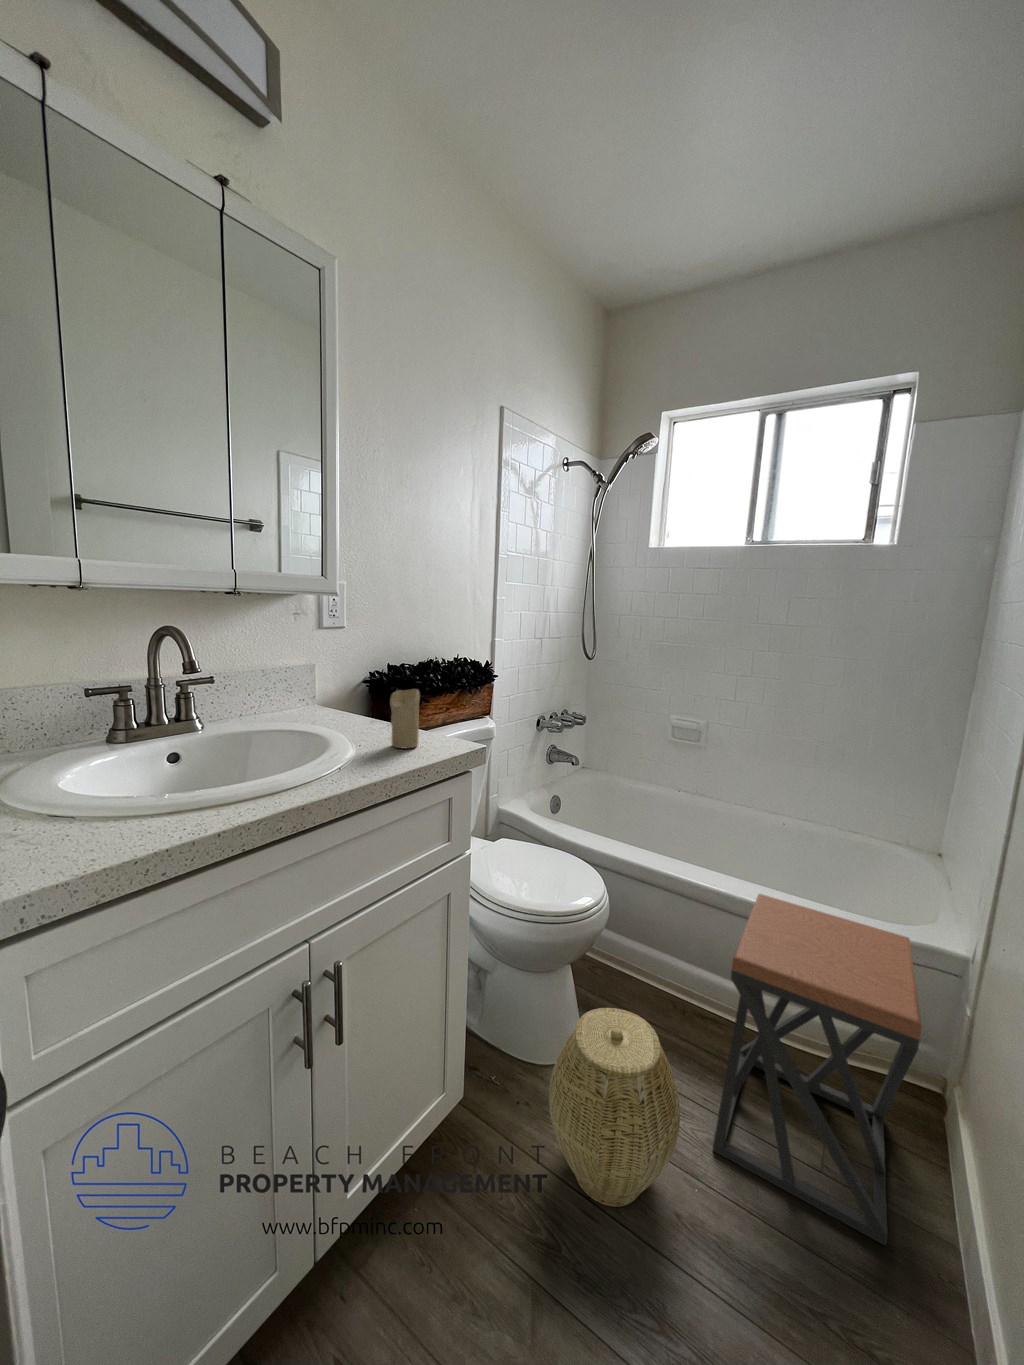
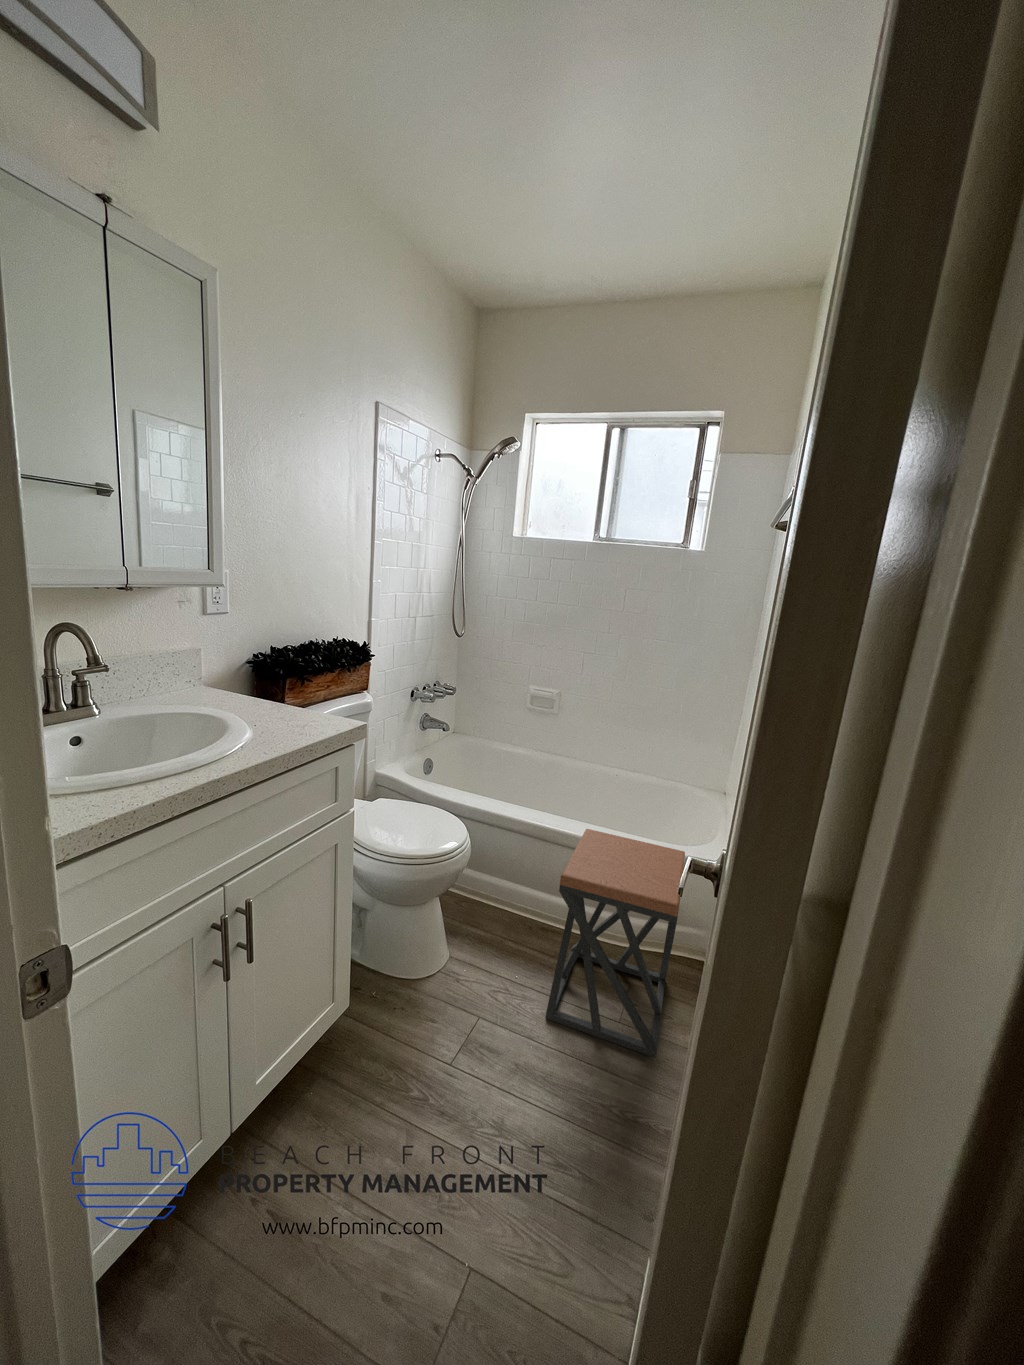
candle: present [390,689,420,748] -> none [282,675,309,726]
woven basket: present [549,1008,680,1207] -> none [422,923,520,1065]

